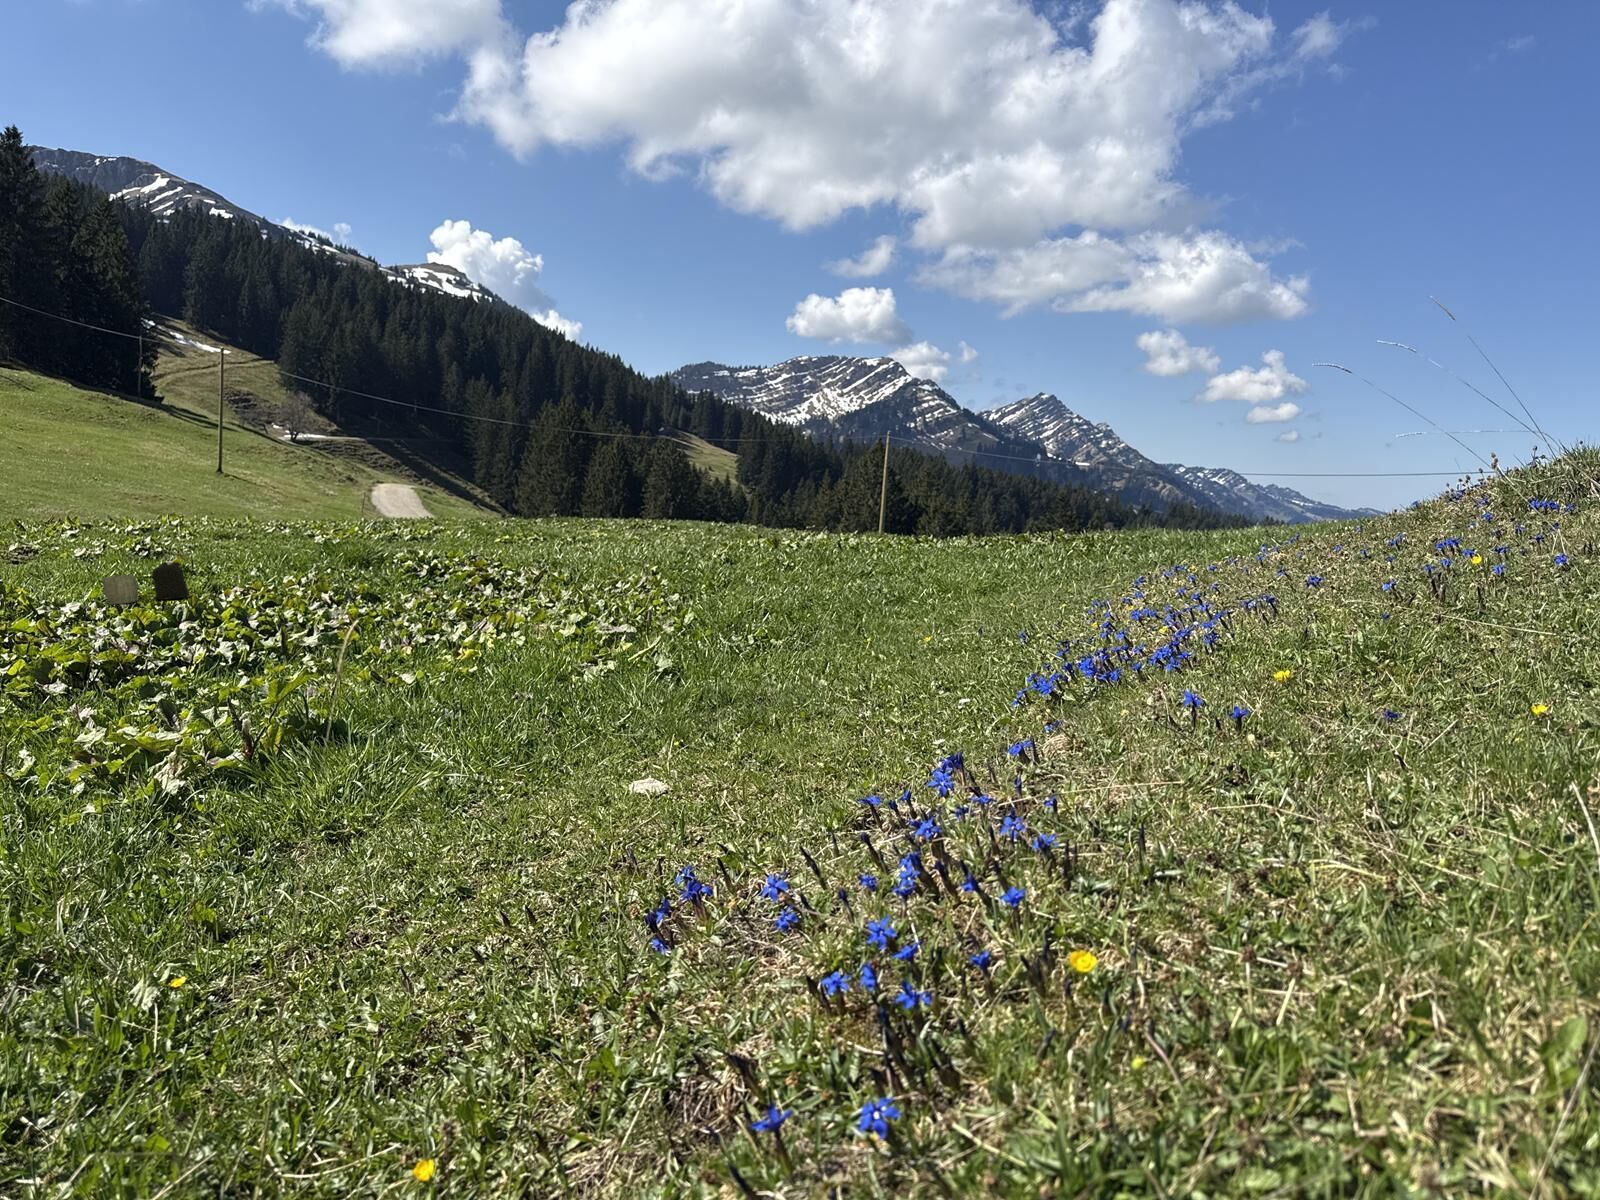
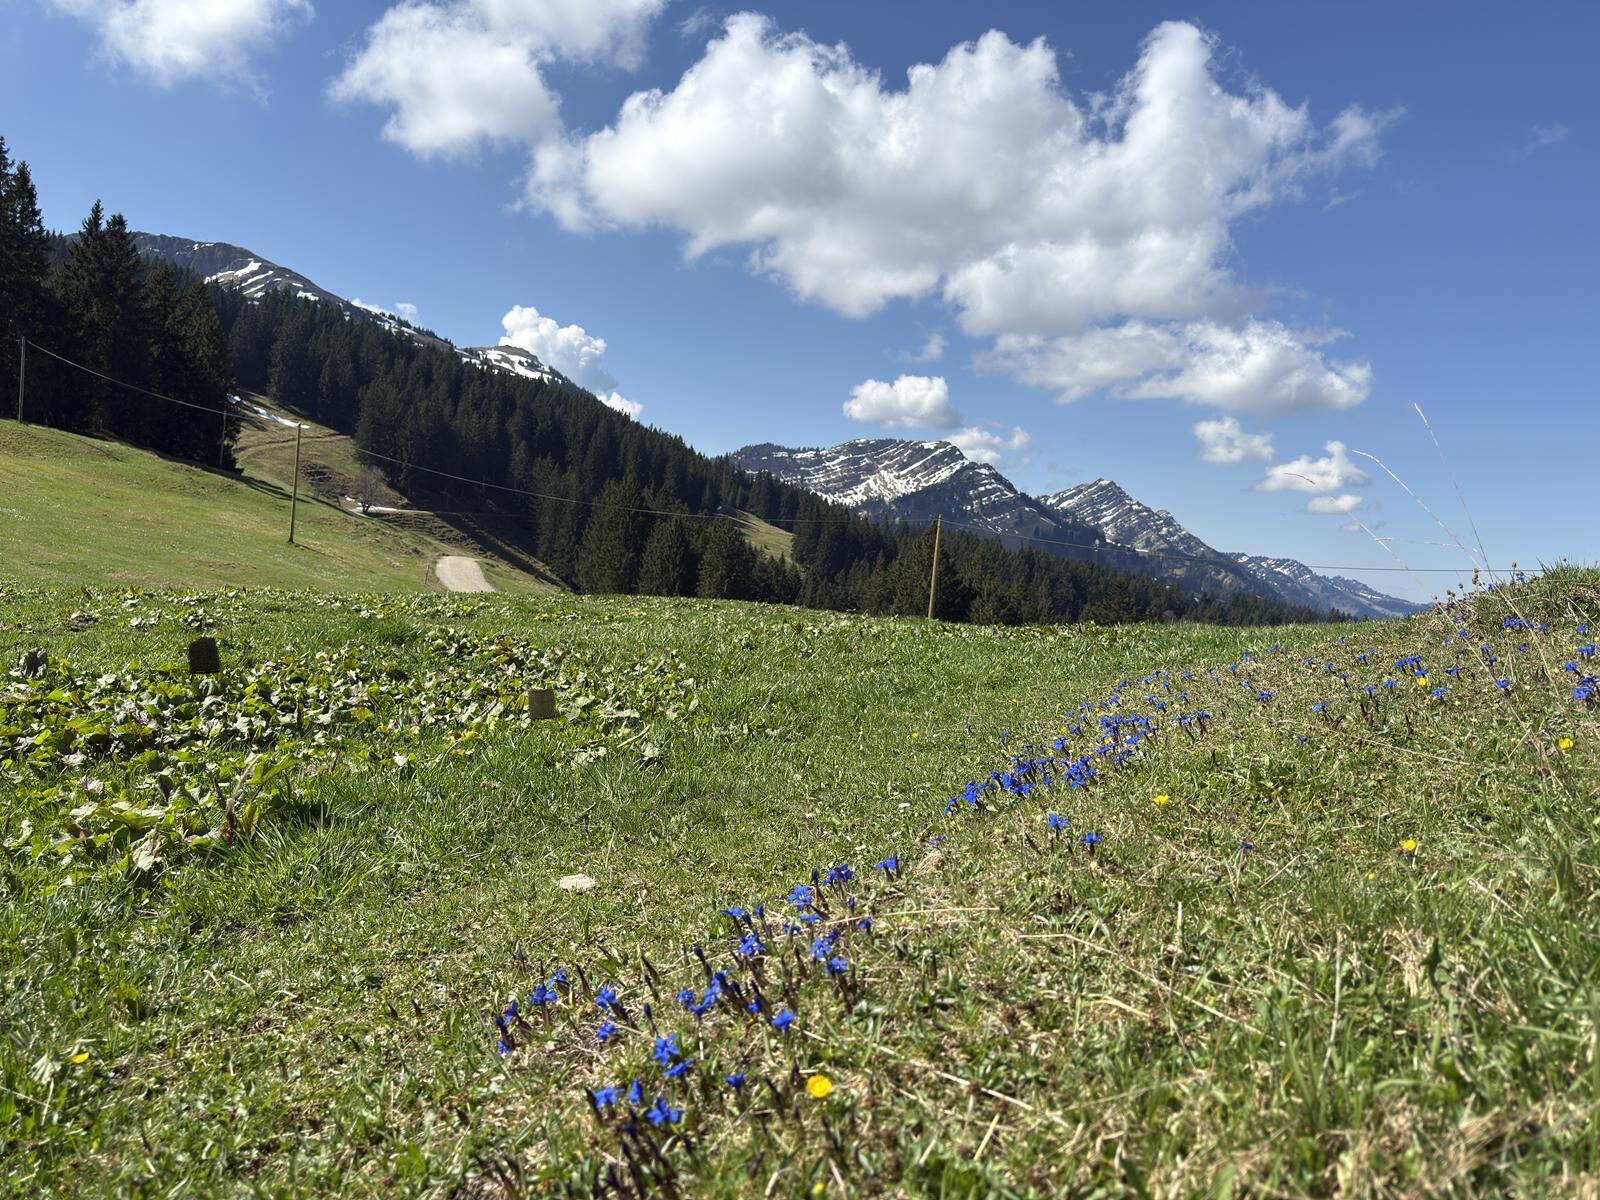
woven basket: present [103,574,139,604] -> present [528,688,556,719]

